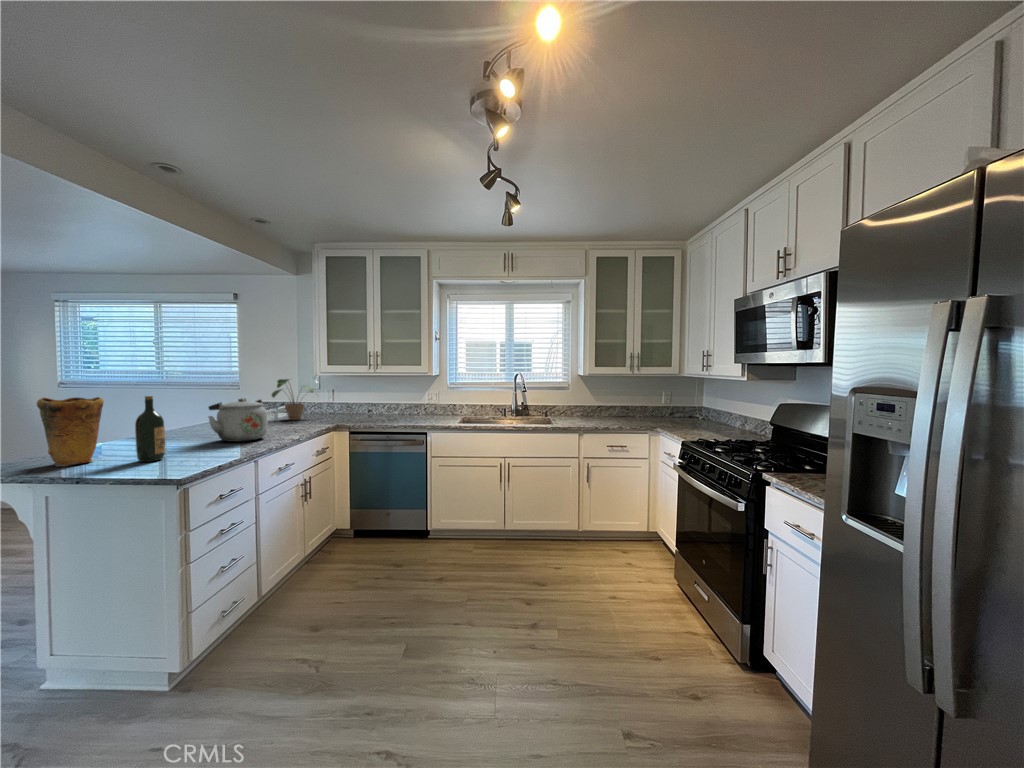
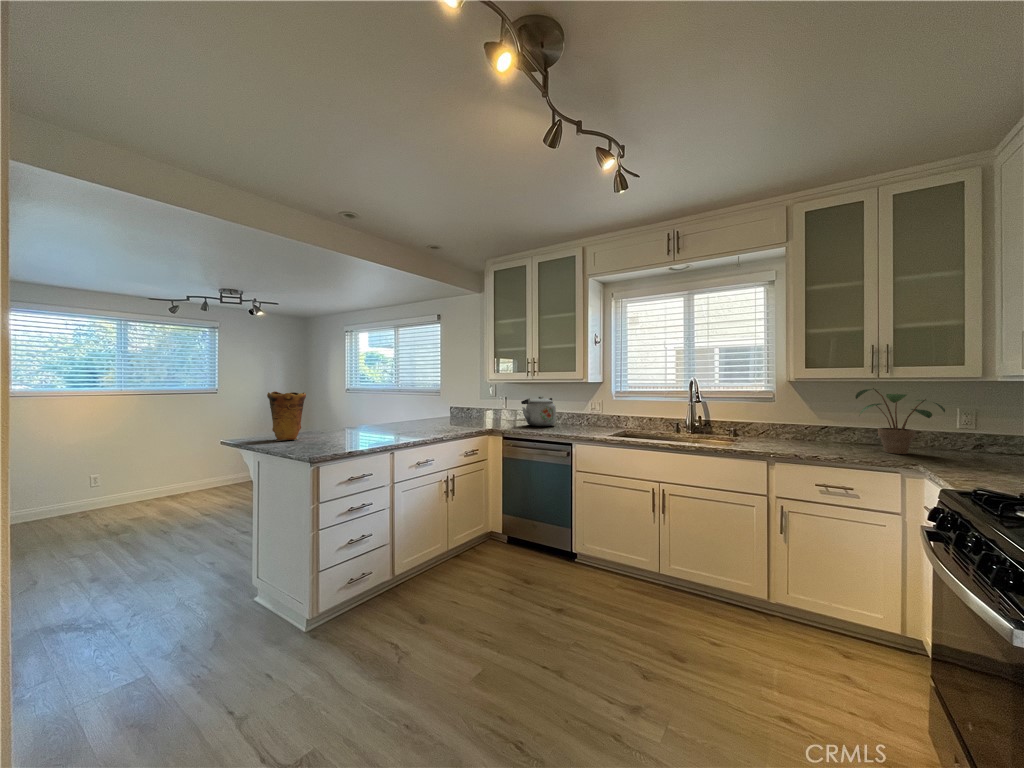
potted plant: present [272,379,313,420] -> present [855,388,945,454]
wine bottle: present [135,396,165,462] -> none [314,392,333,443]
kettle: present [208,398,268,442] -> present [521,396,556,426]

